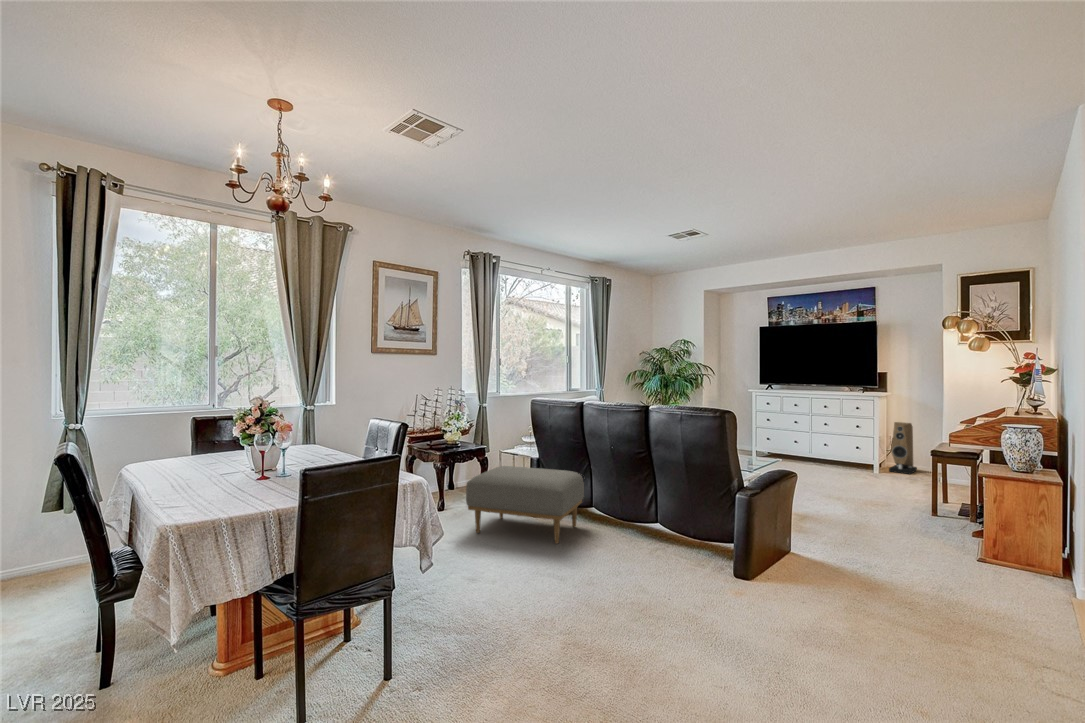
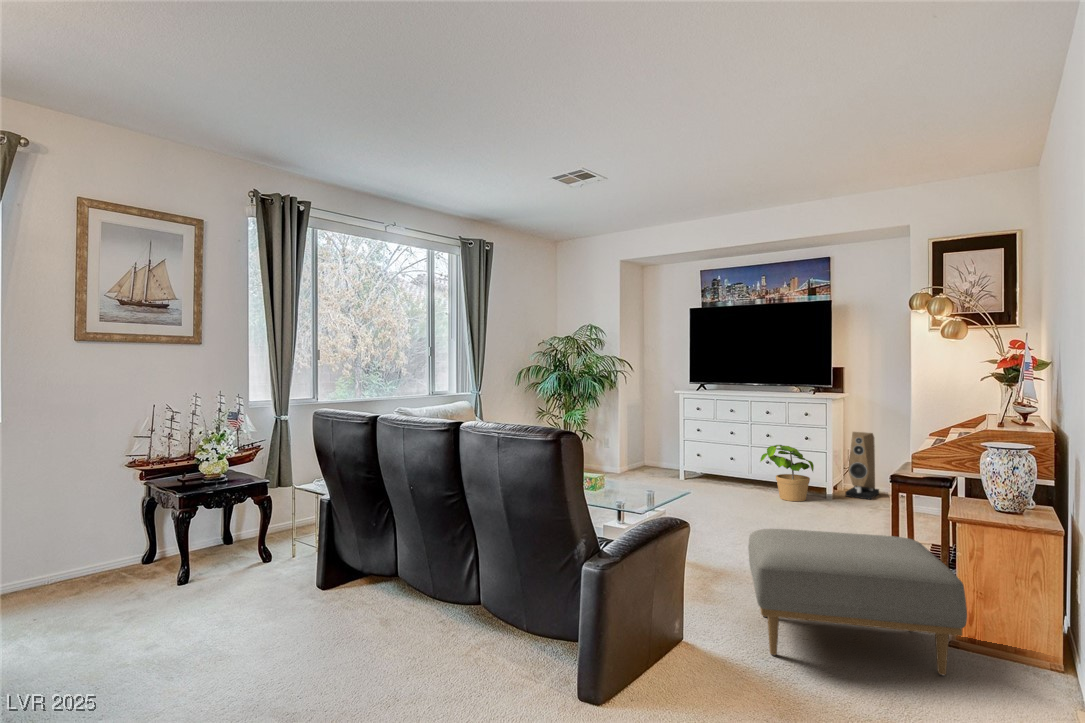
potted plant: none [820,431,863,474] -> present [760,445,814,501]
ottoman: present [466,466,584,544] -> present [748,529,967,675]

